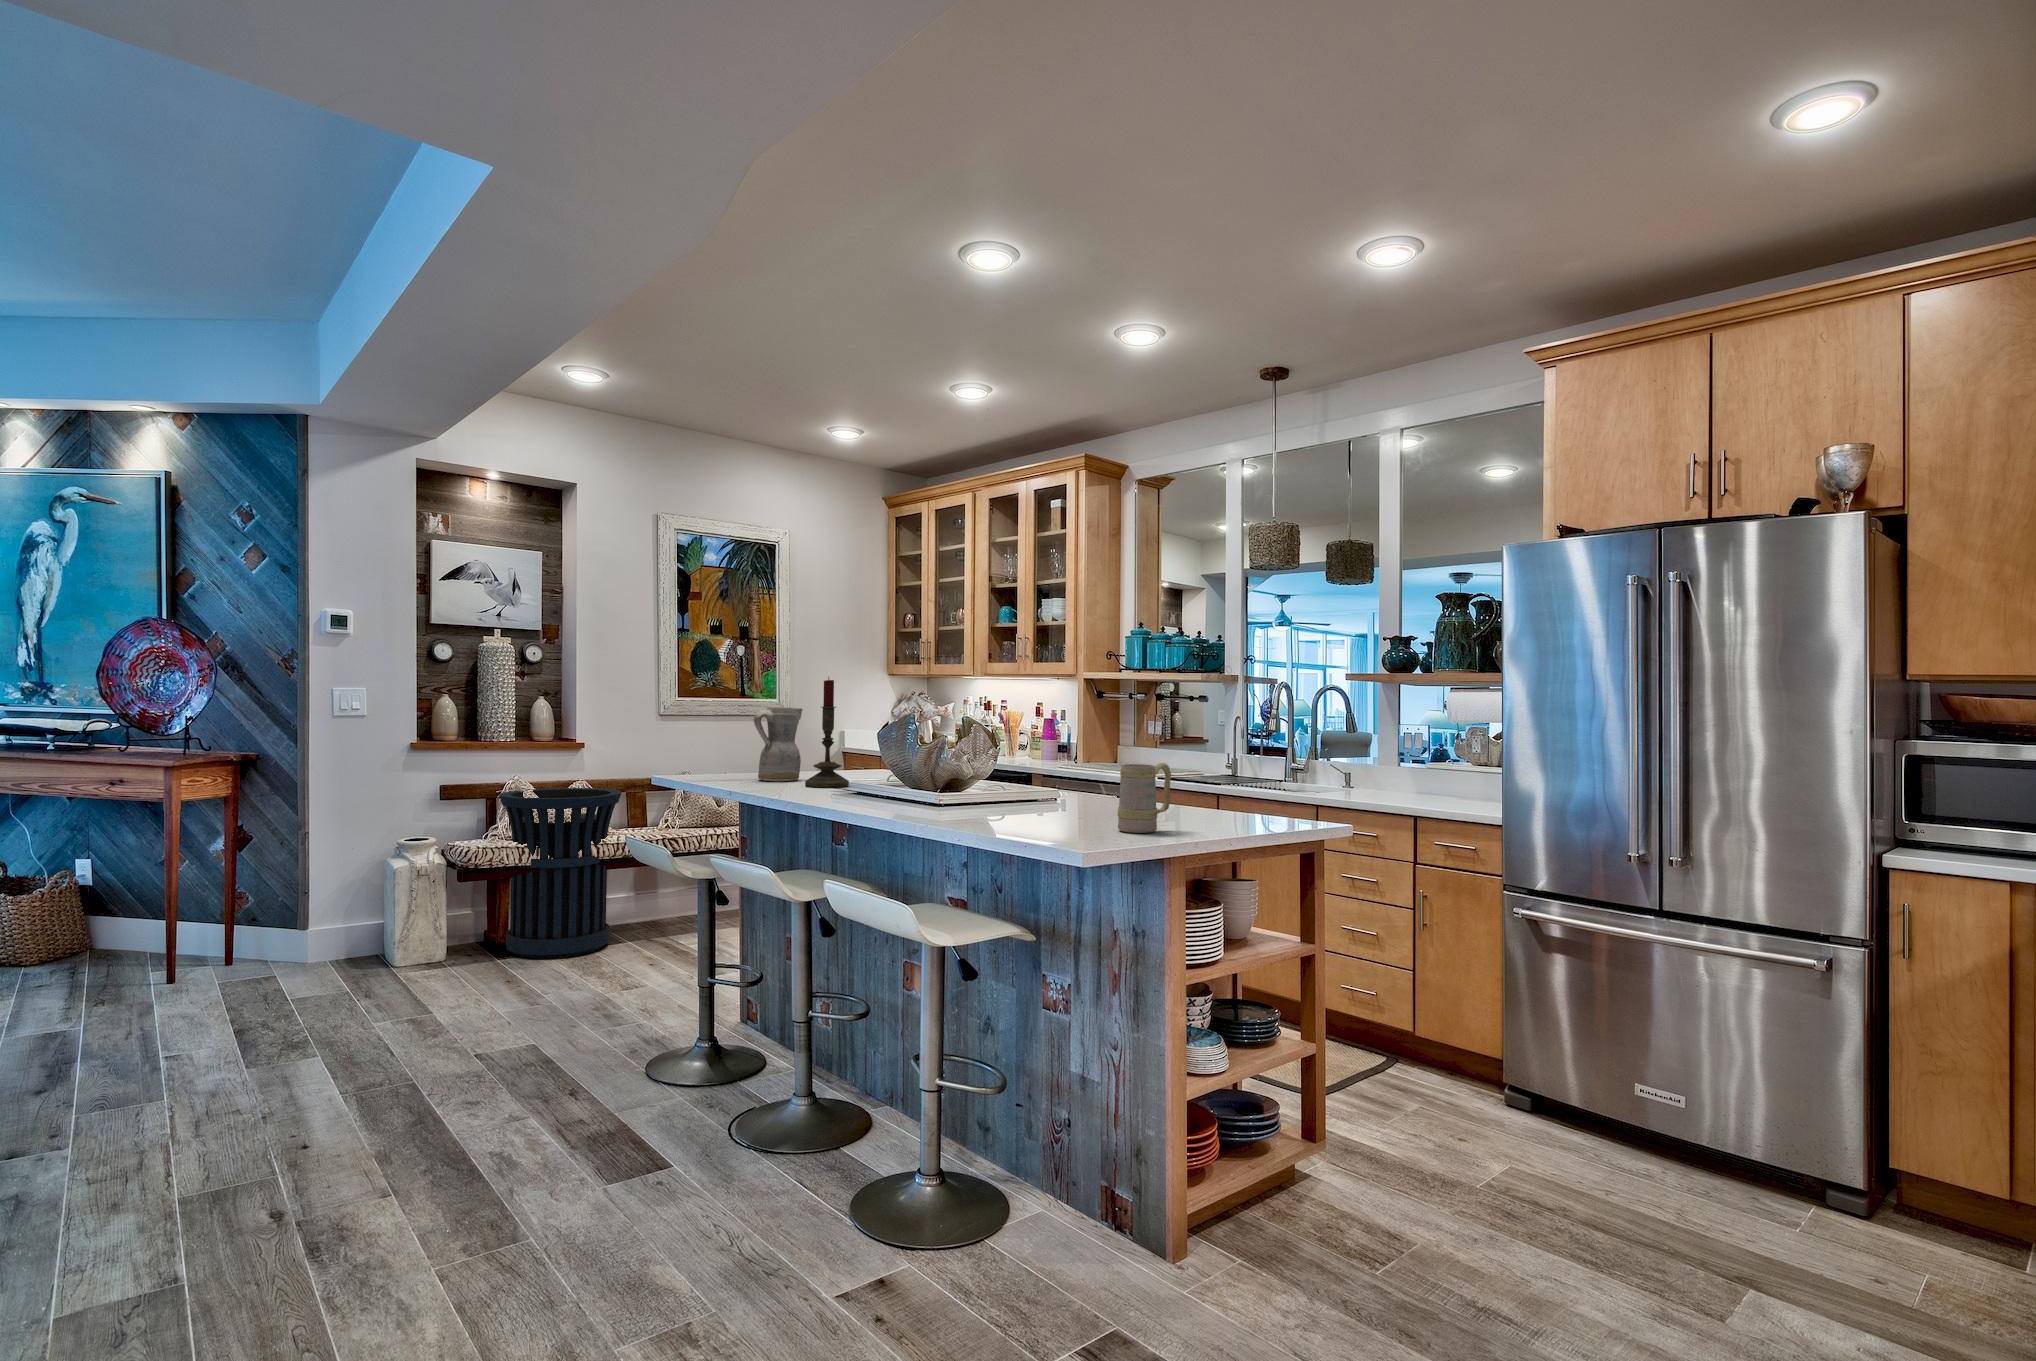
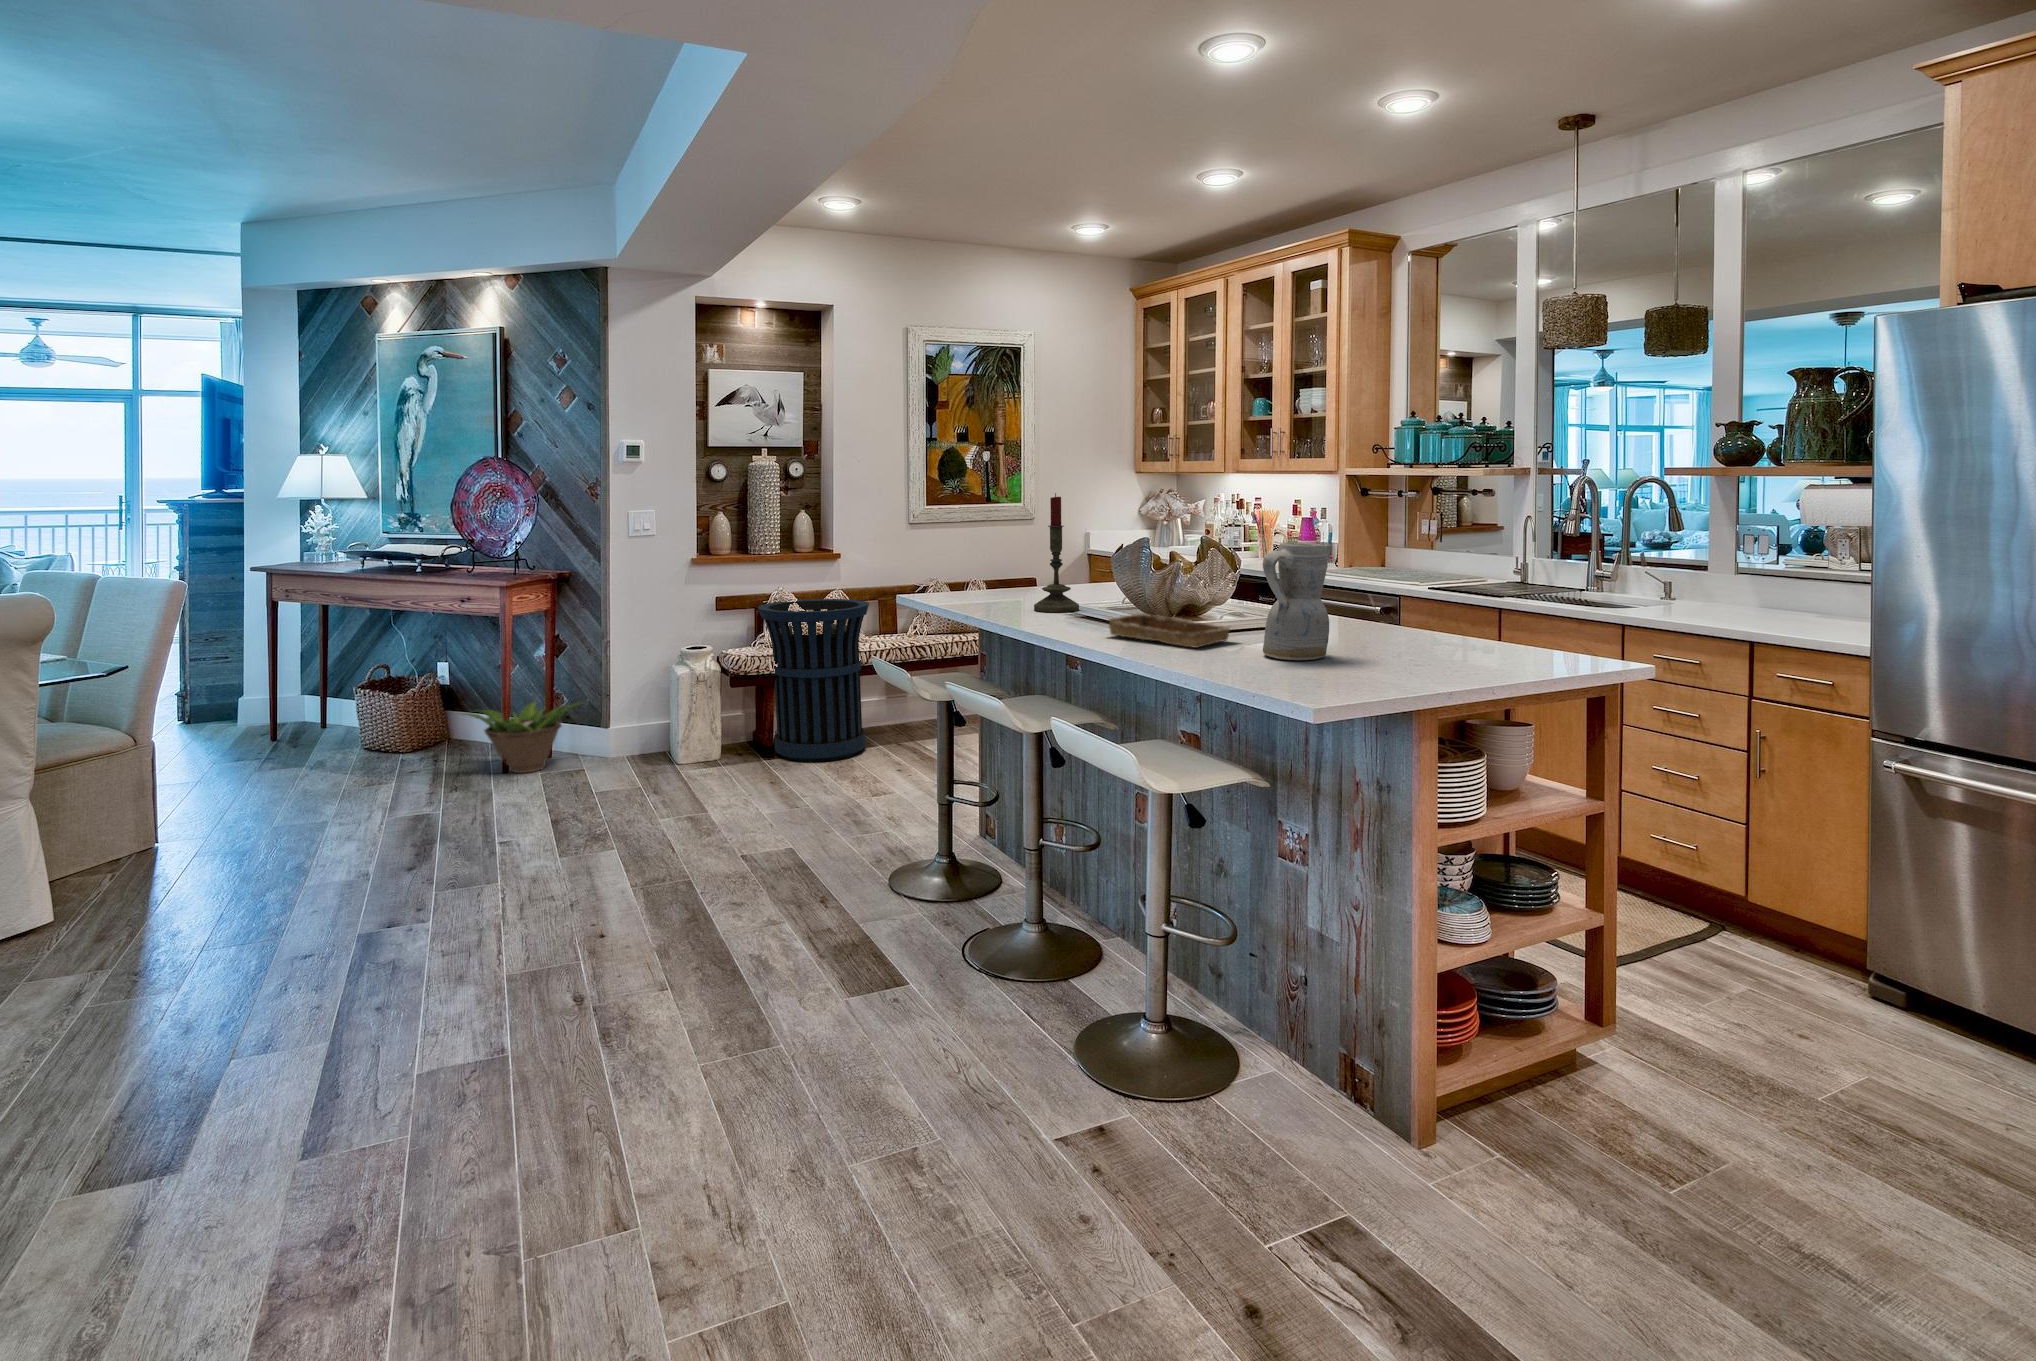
ceramic pitcher: present [754,706,802,781] -> present [1263,542,1332,660]
mug: present [1118,763,1171,833] -> none [1367,603,1435,685]
tray: none [877,783,1003,811] -> present [1107,613,1232,648]
decorative plant: none [114,898,285,982] -> present [463,702,583,773]

